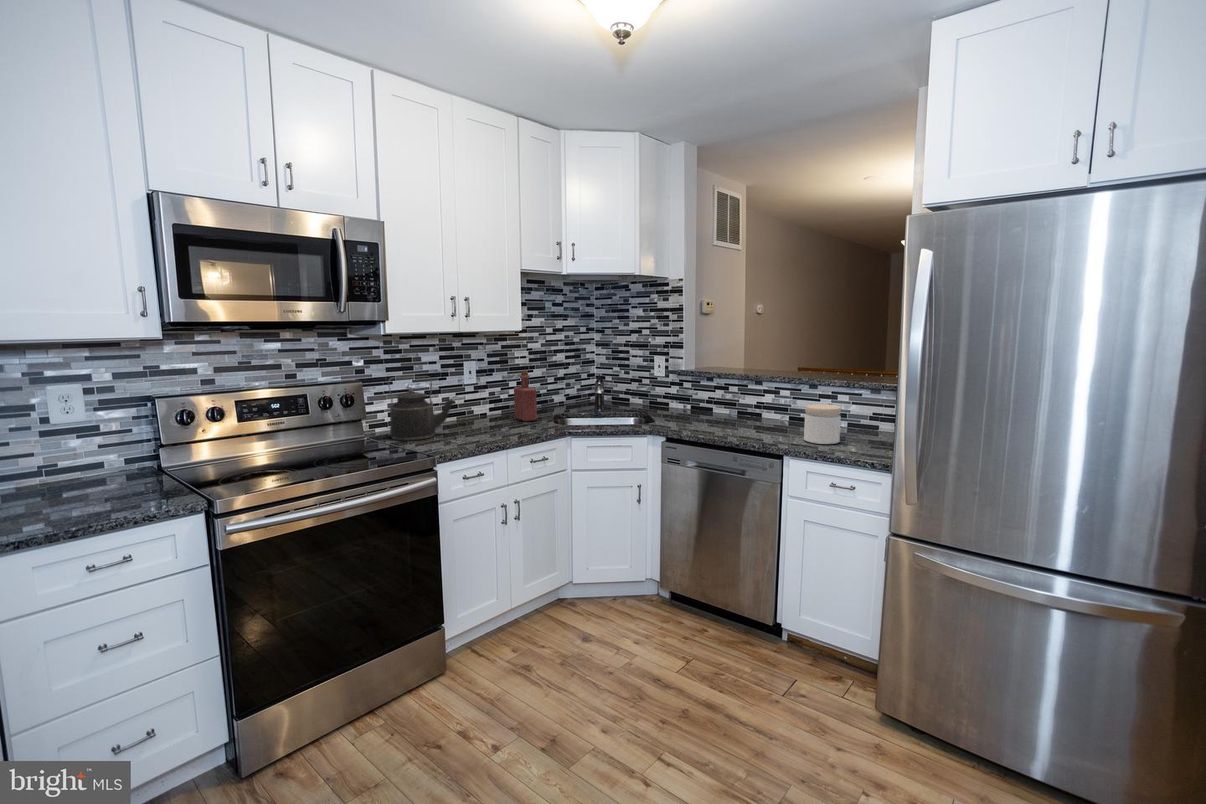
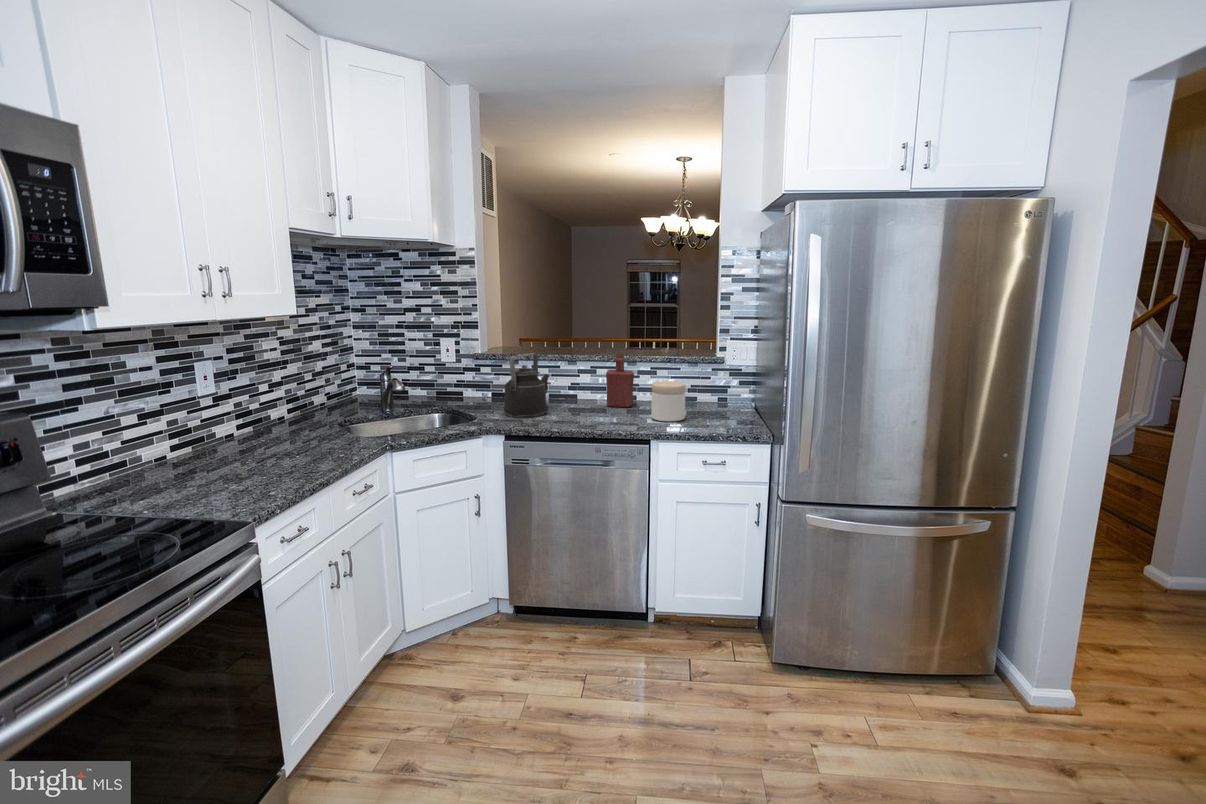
bottle: present [514,371,537,422] -> present [606,353,634,408]
kettle: present [388,376,454,441] -> present [504,353,549,418]

